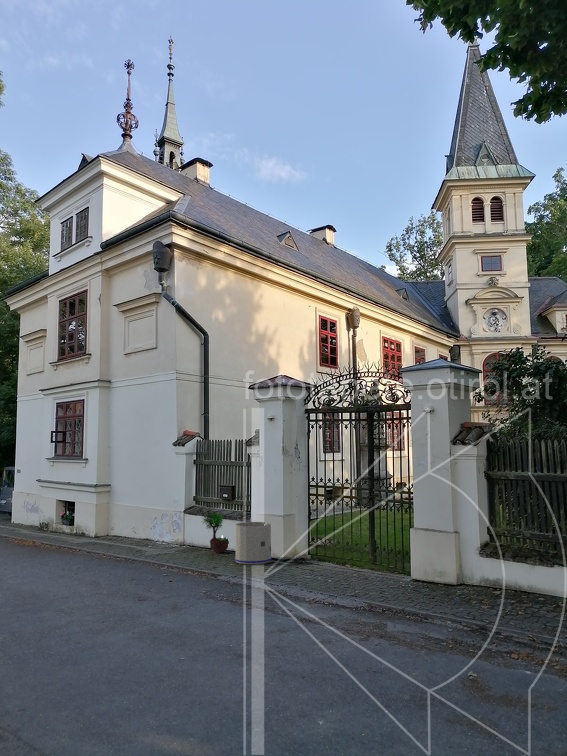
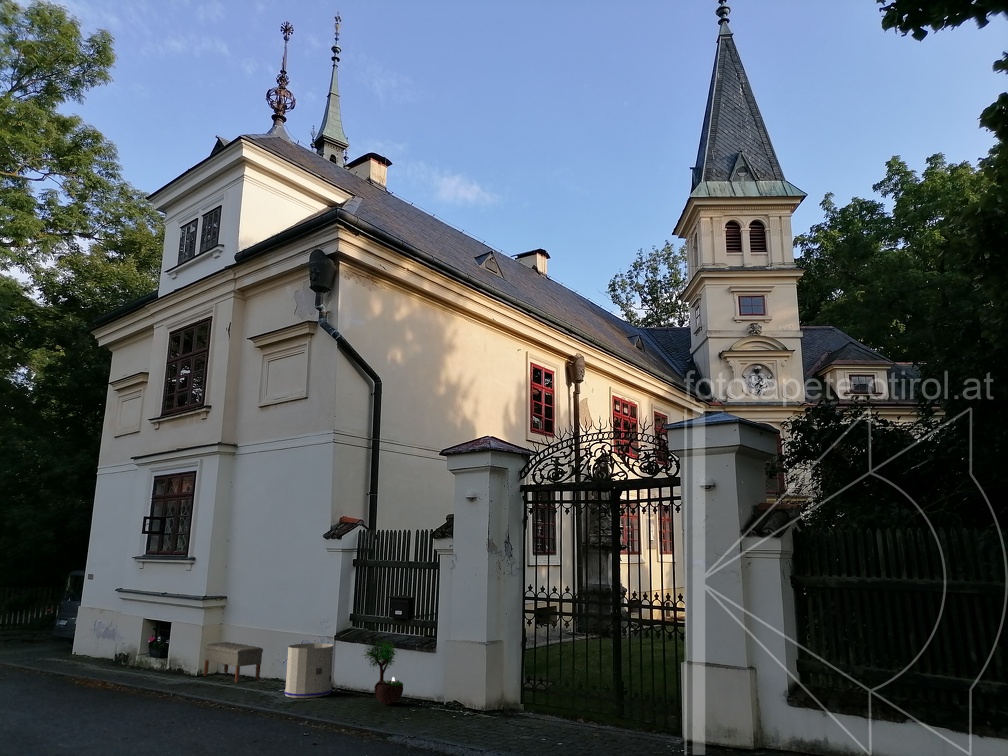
bench: none [97,514,136,541] -> present [204,642,263,683]
trash can: present [235,522,272,564] -> present [284,643,333,698]

